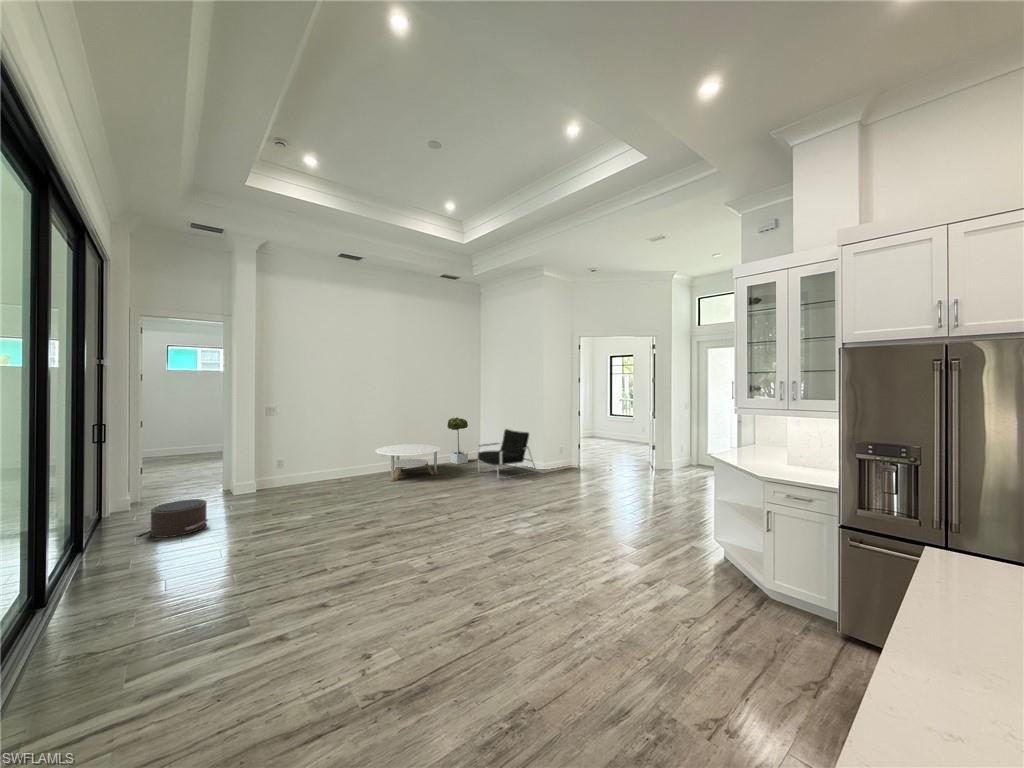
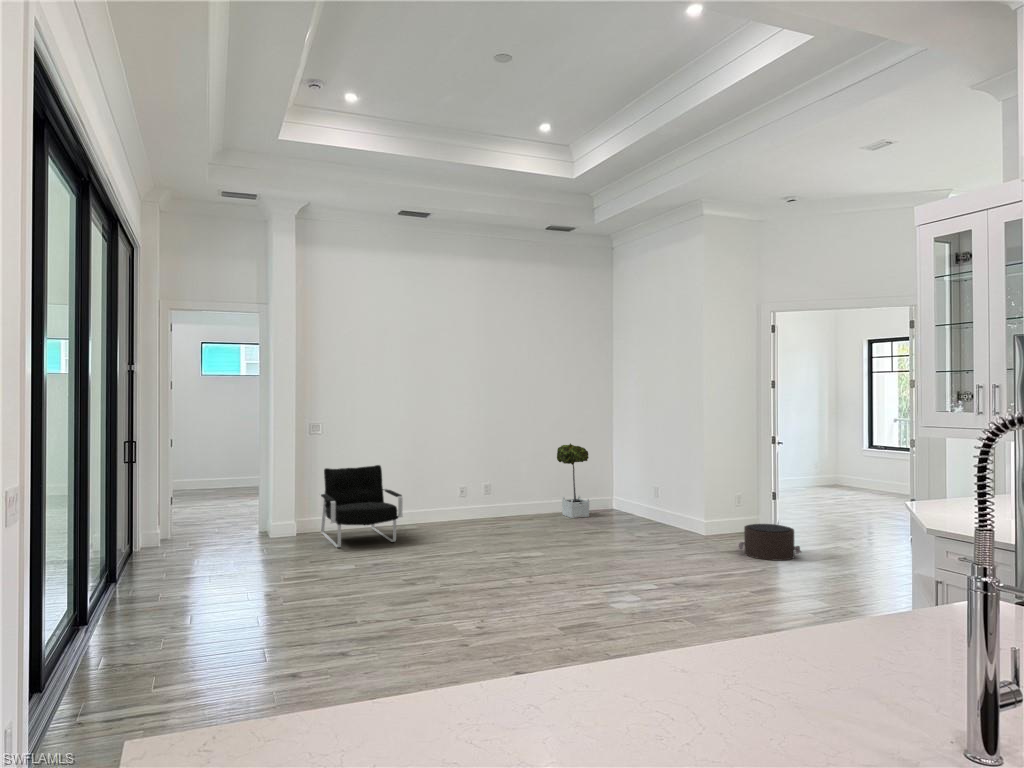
armchair: present [477,429,535,478] -> present [320,465,403,547]
round table: present [376,444,441,482] -> none [446,483,541,535]
pouf: present [139,499,208,538] -> present [739,524,801,560]

